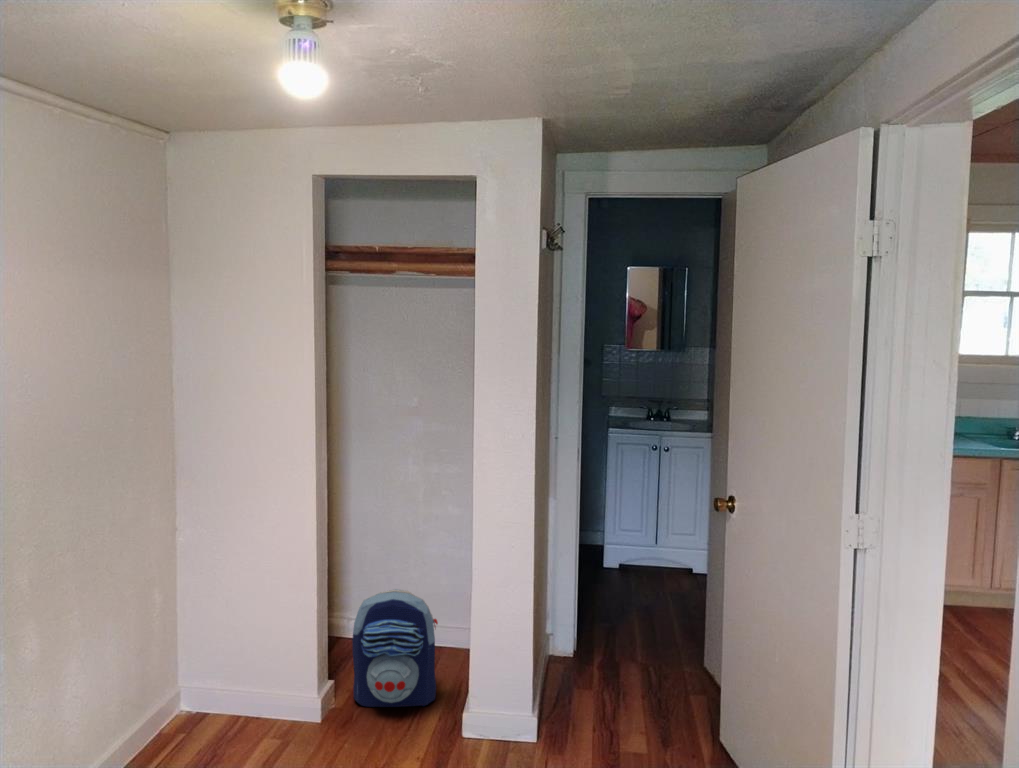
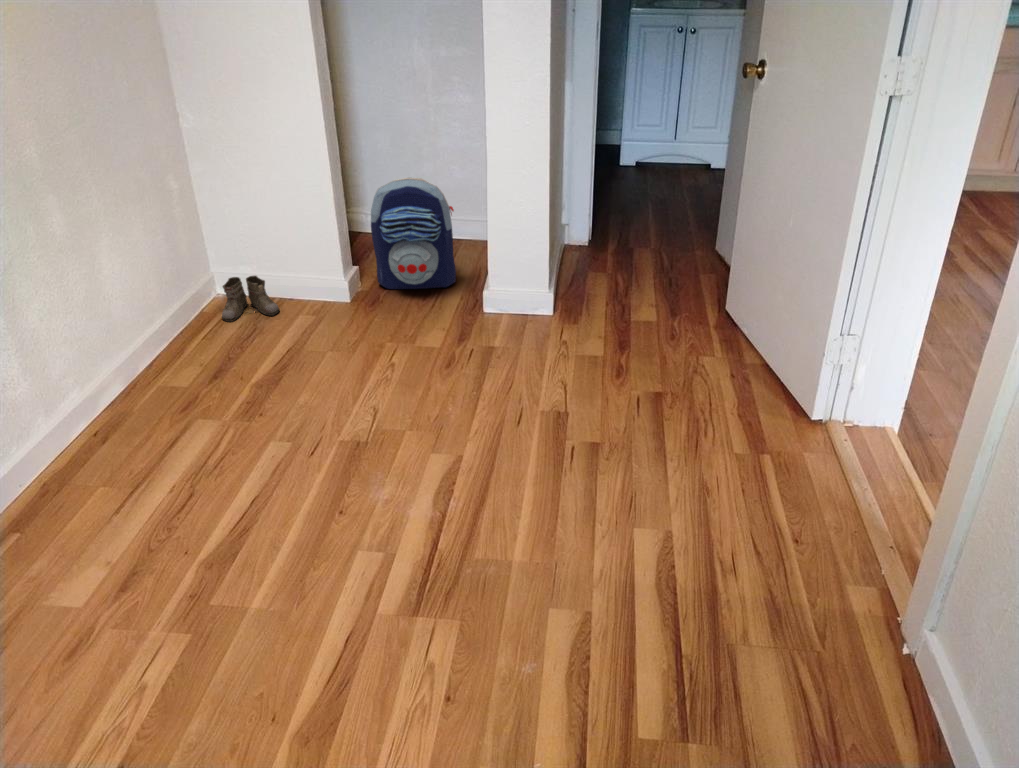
boots: none [177,691,245,746] -> present [222,276,279,322]

